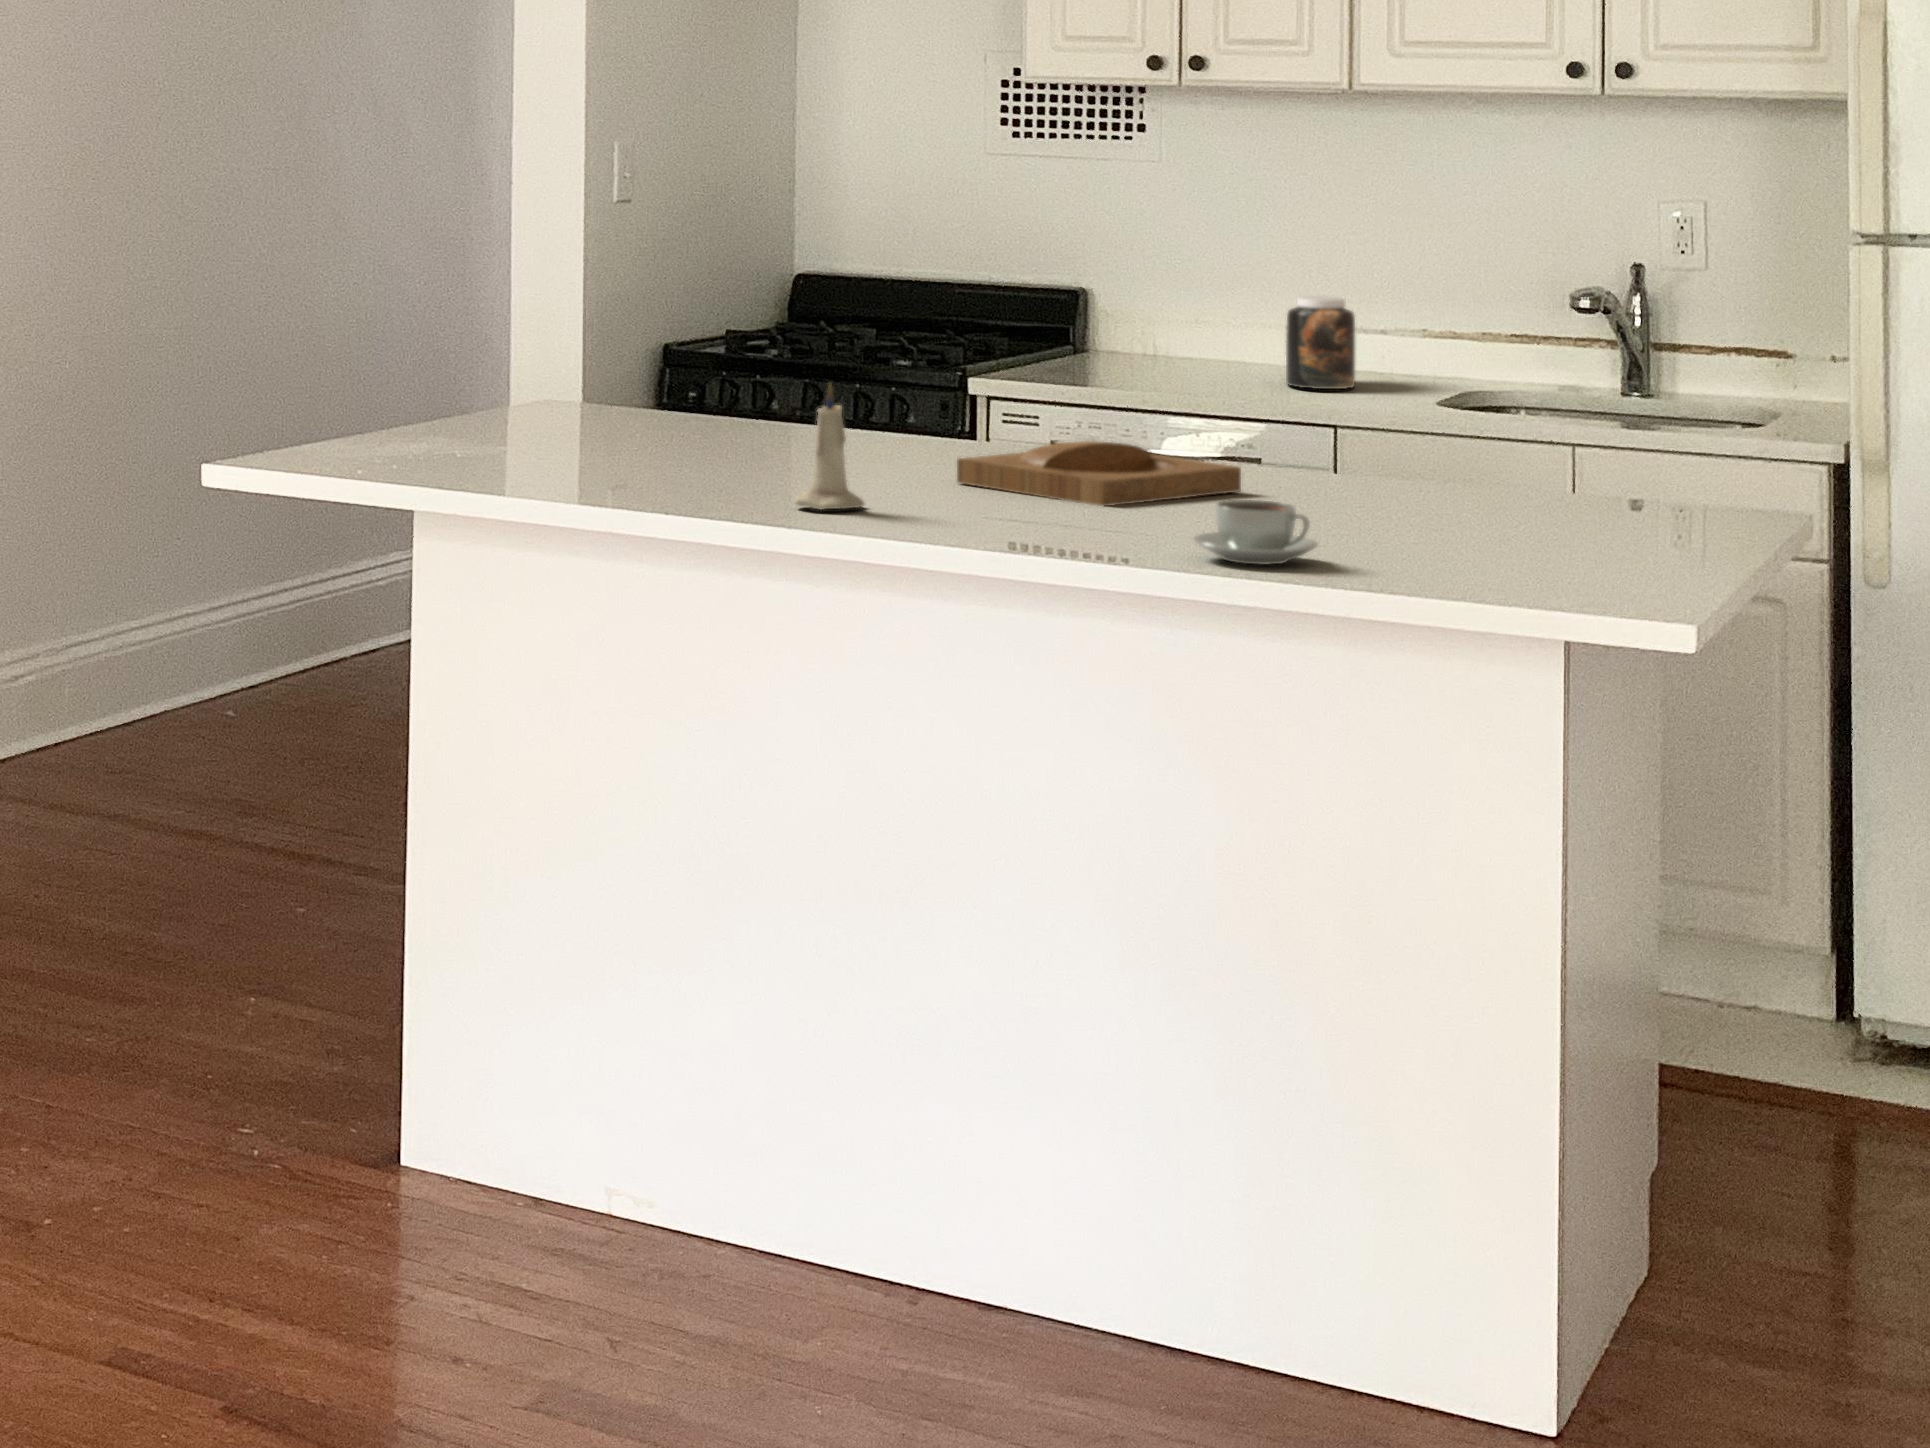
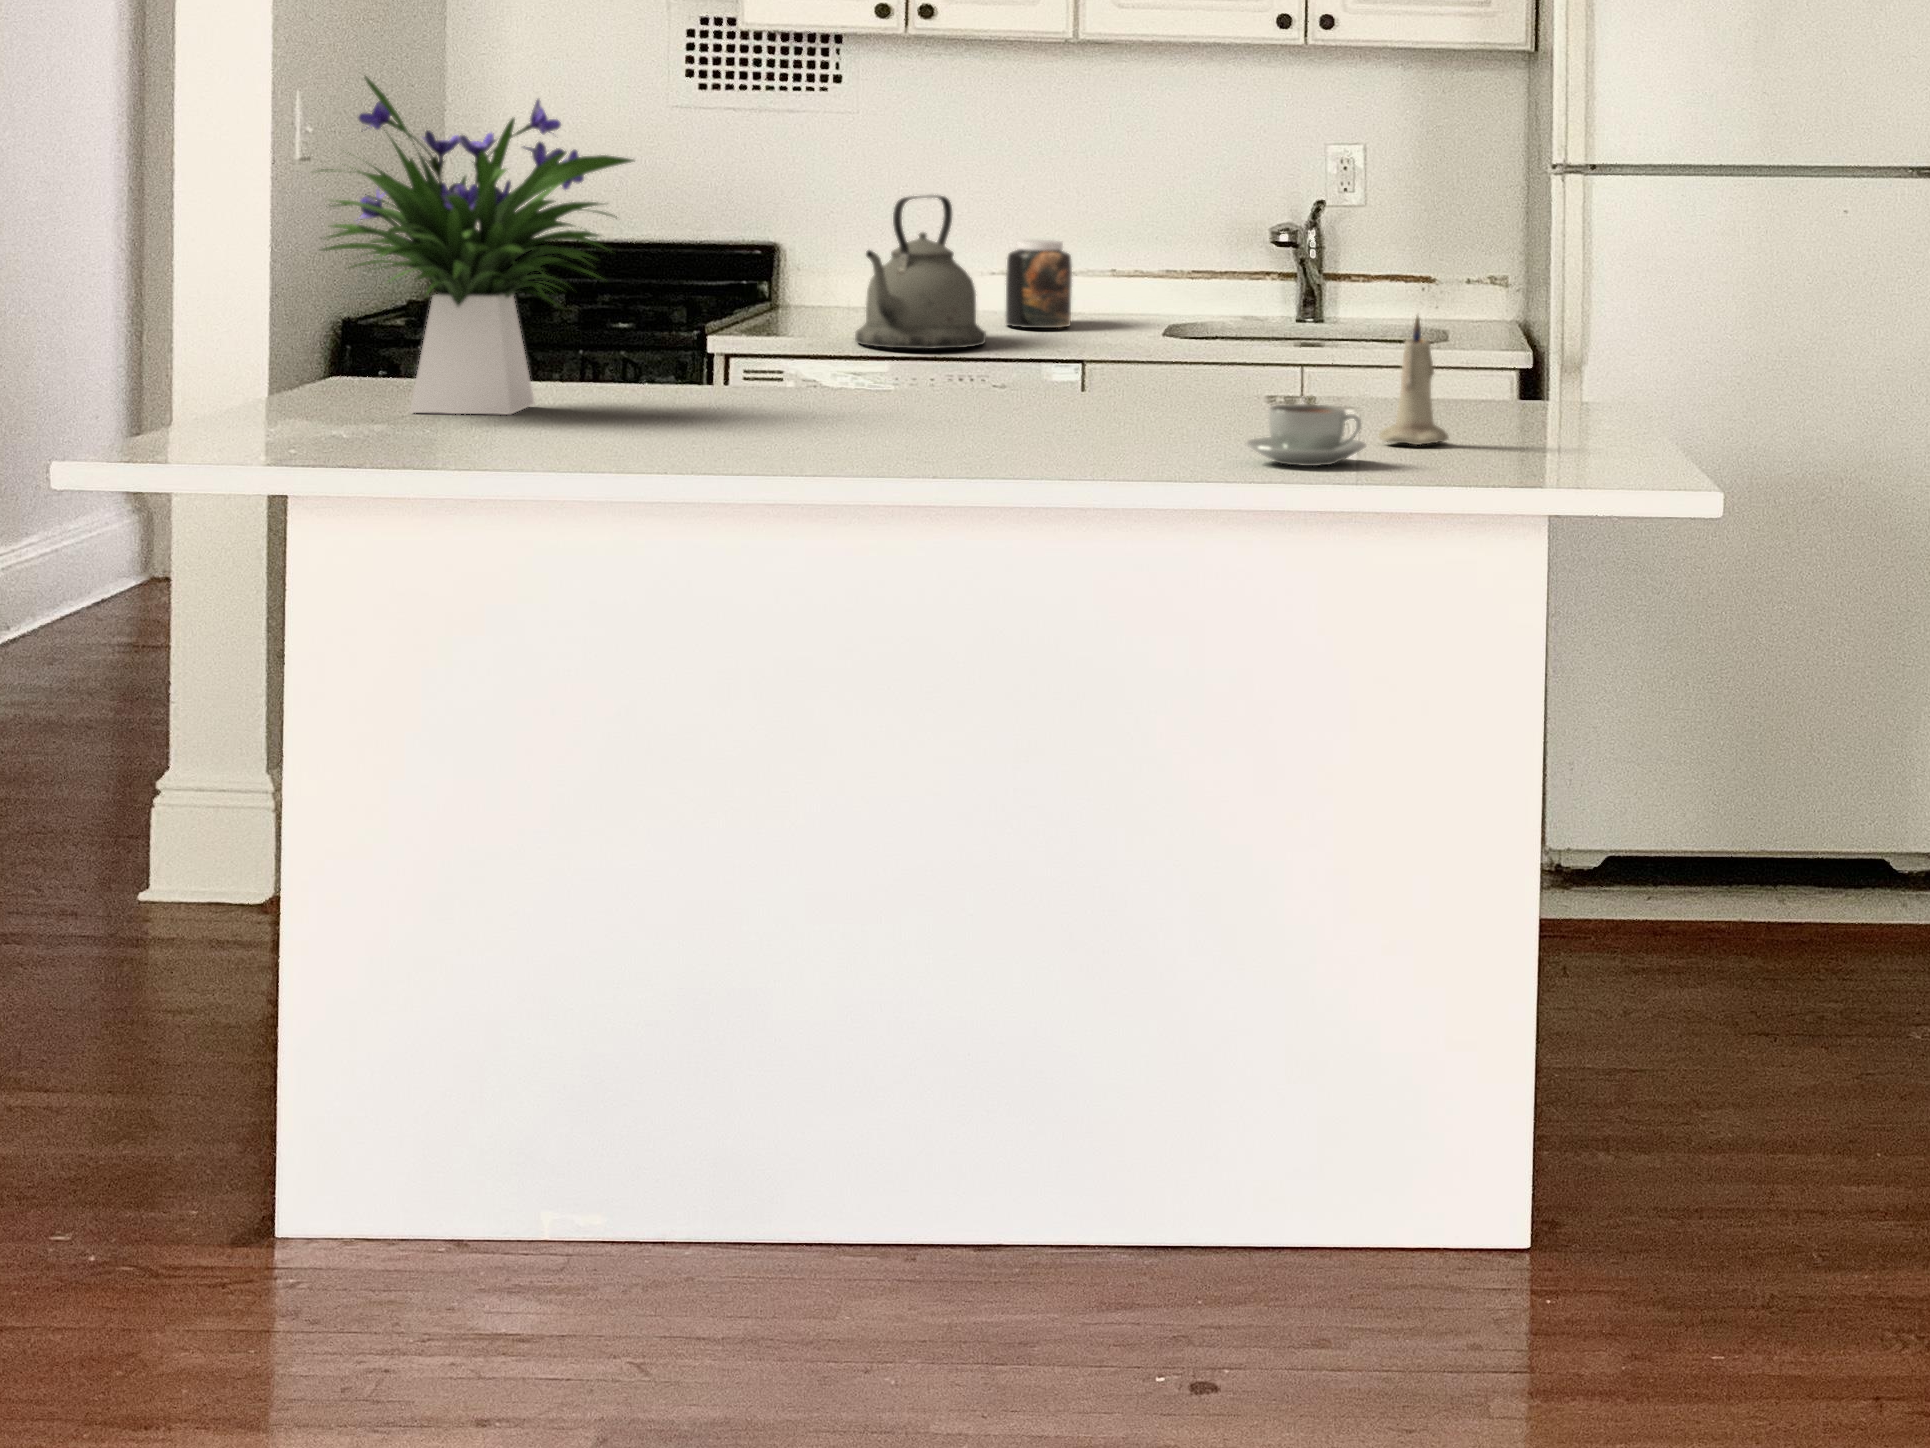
flower arrangement: none [448,157,737,465] -> present [322,77,633,414]
kettle: none [1108,251,1247,408] -> present [855,196,986,349]
candle: present [794,384,864,509] -> present [1378,316,1449,445]
tray: present [957,441,1241,506] -> none [890,367,1166,428]

